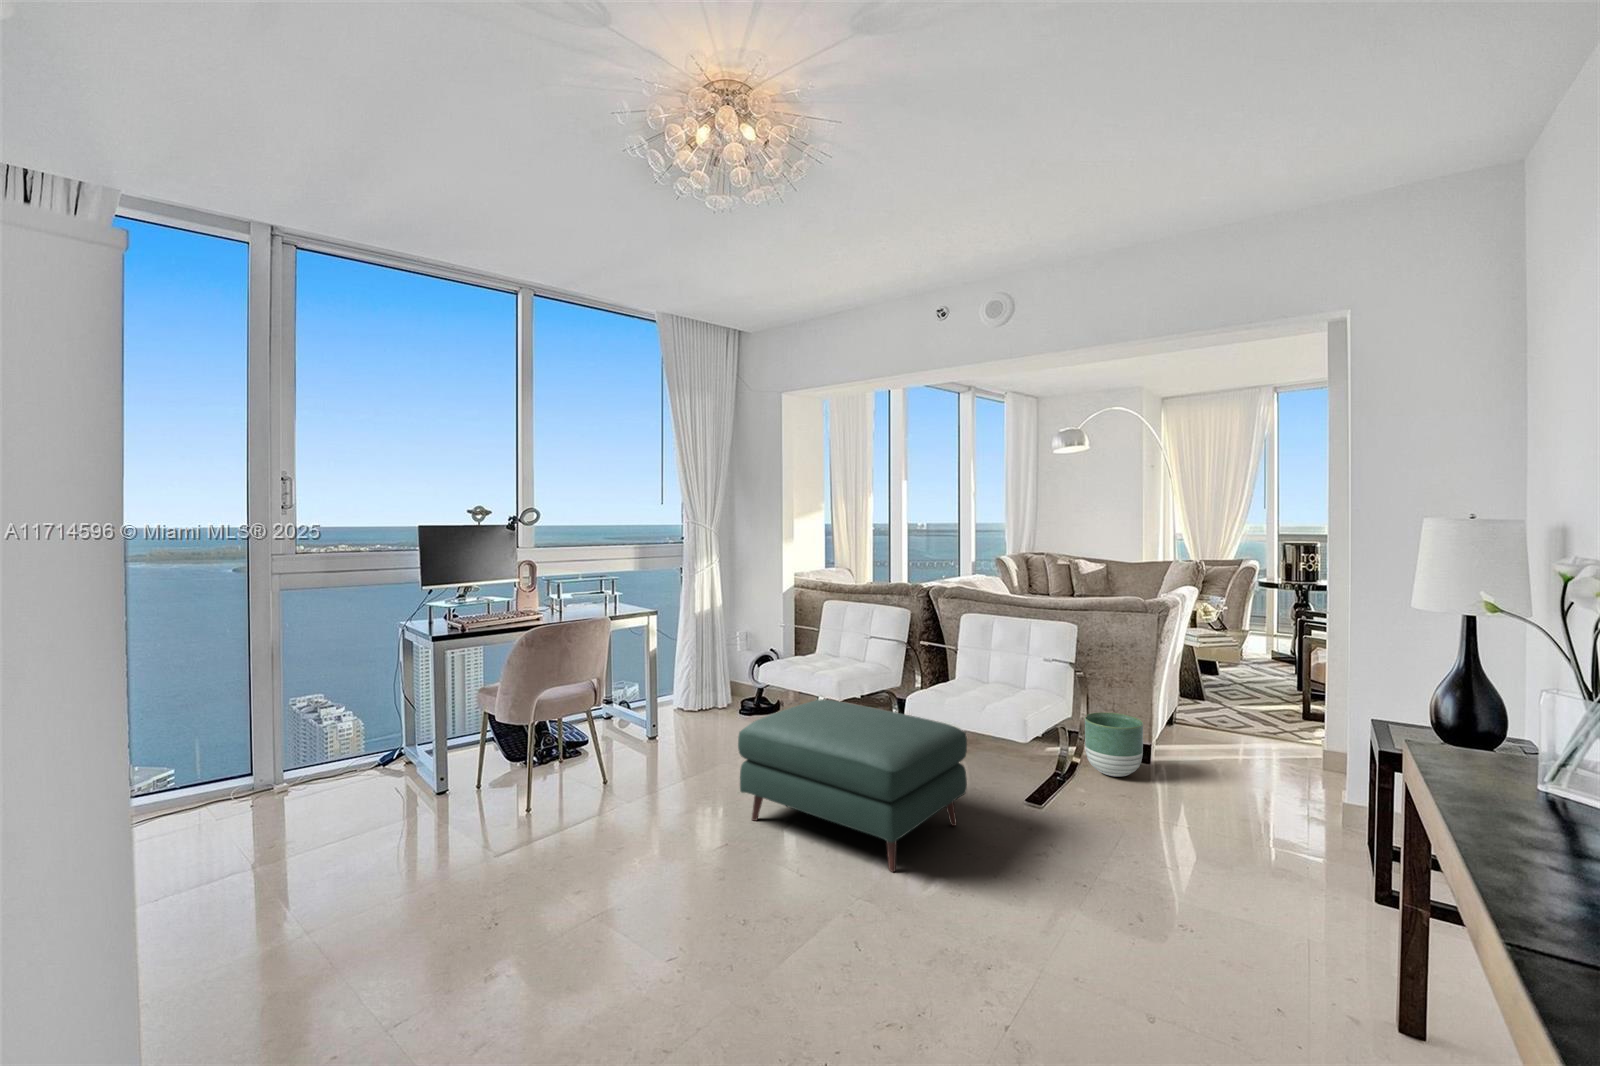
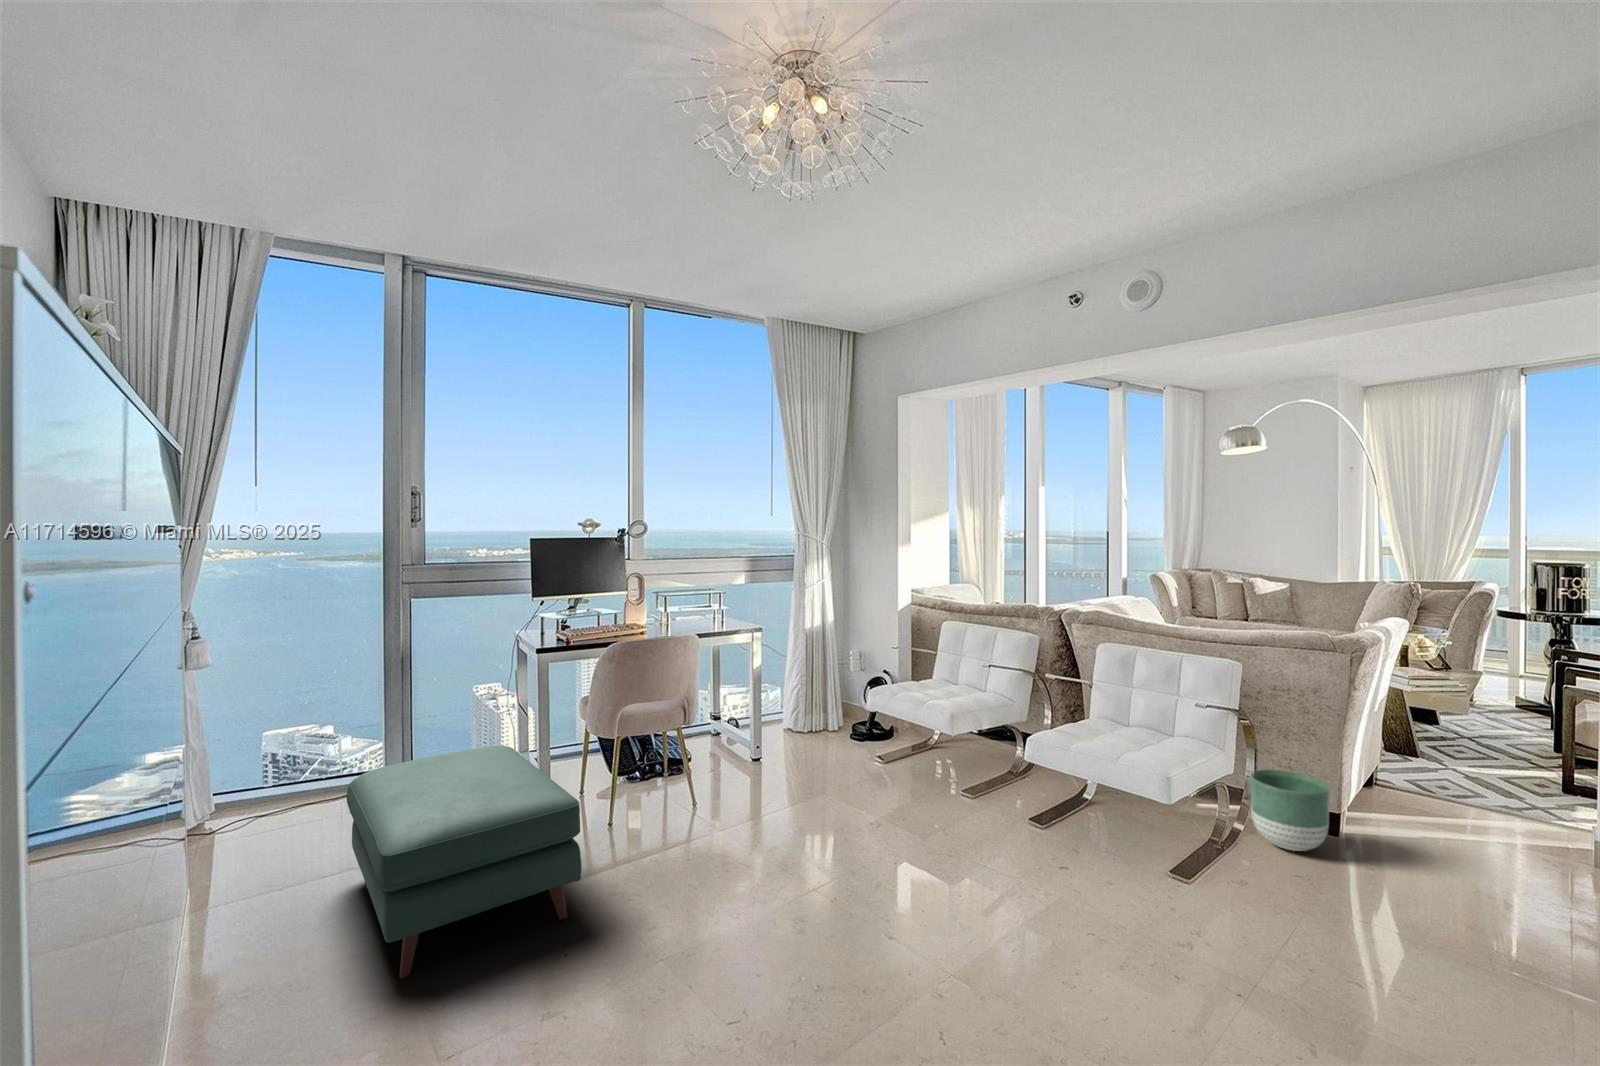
ottoman: present [738,700,967,872] -> present [347,746,581,978]

